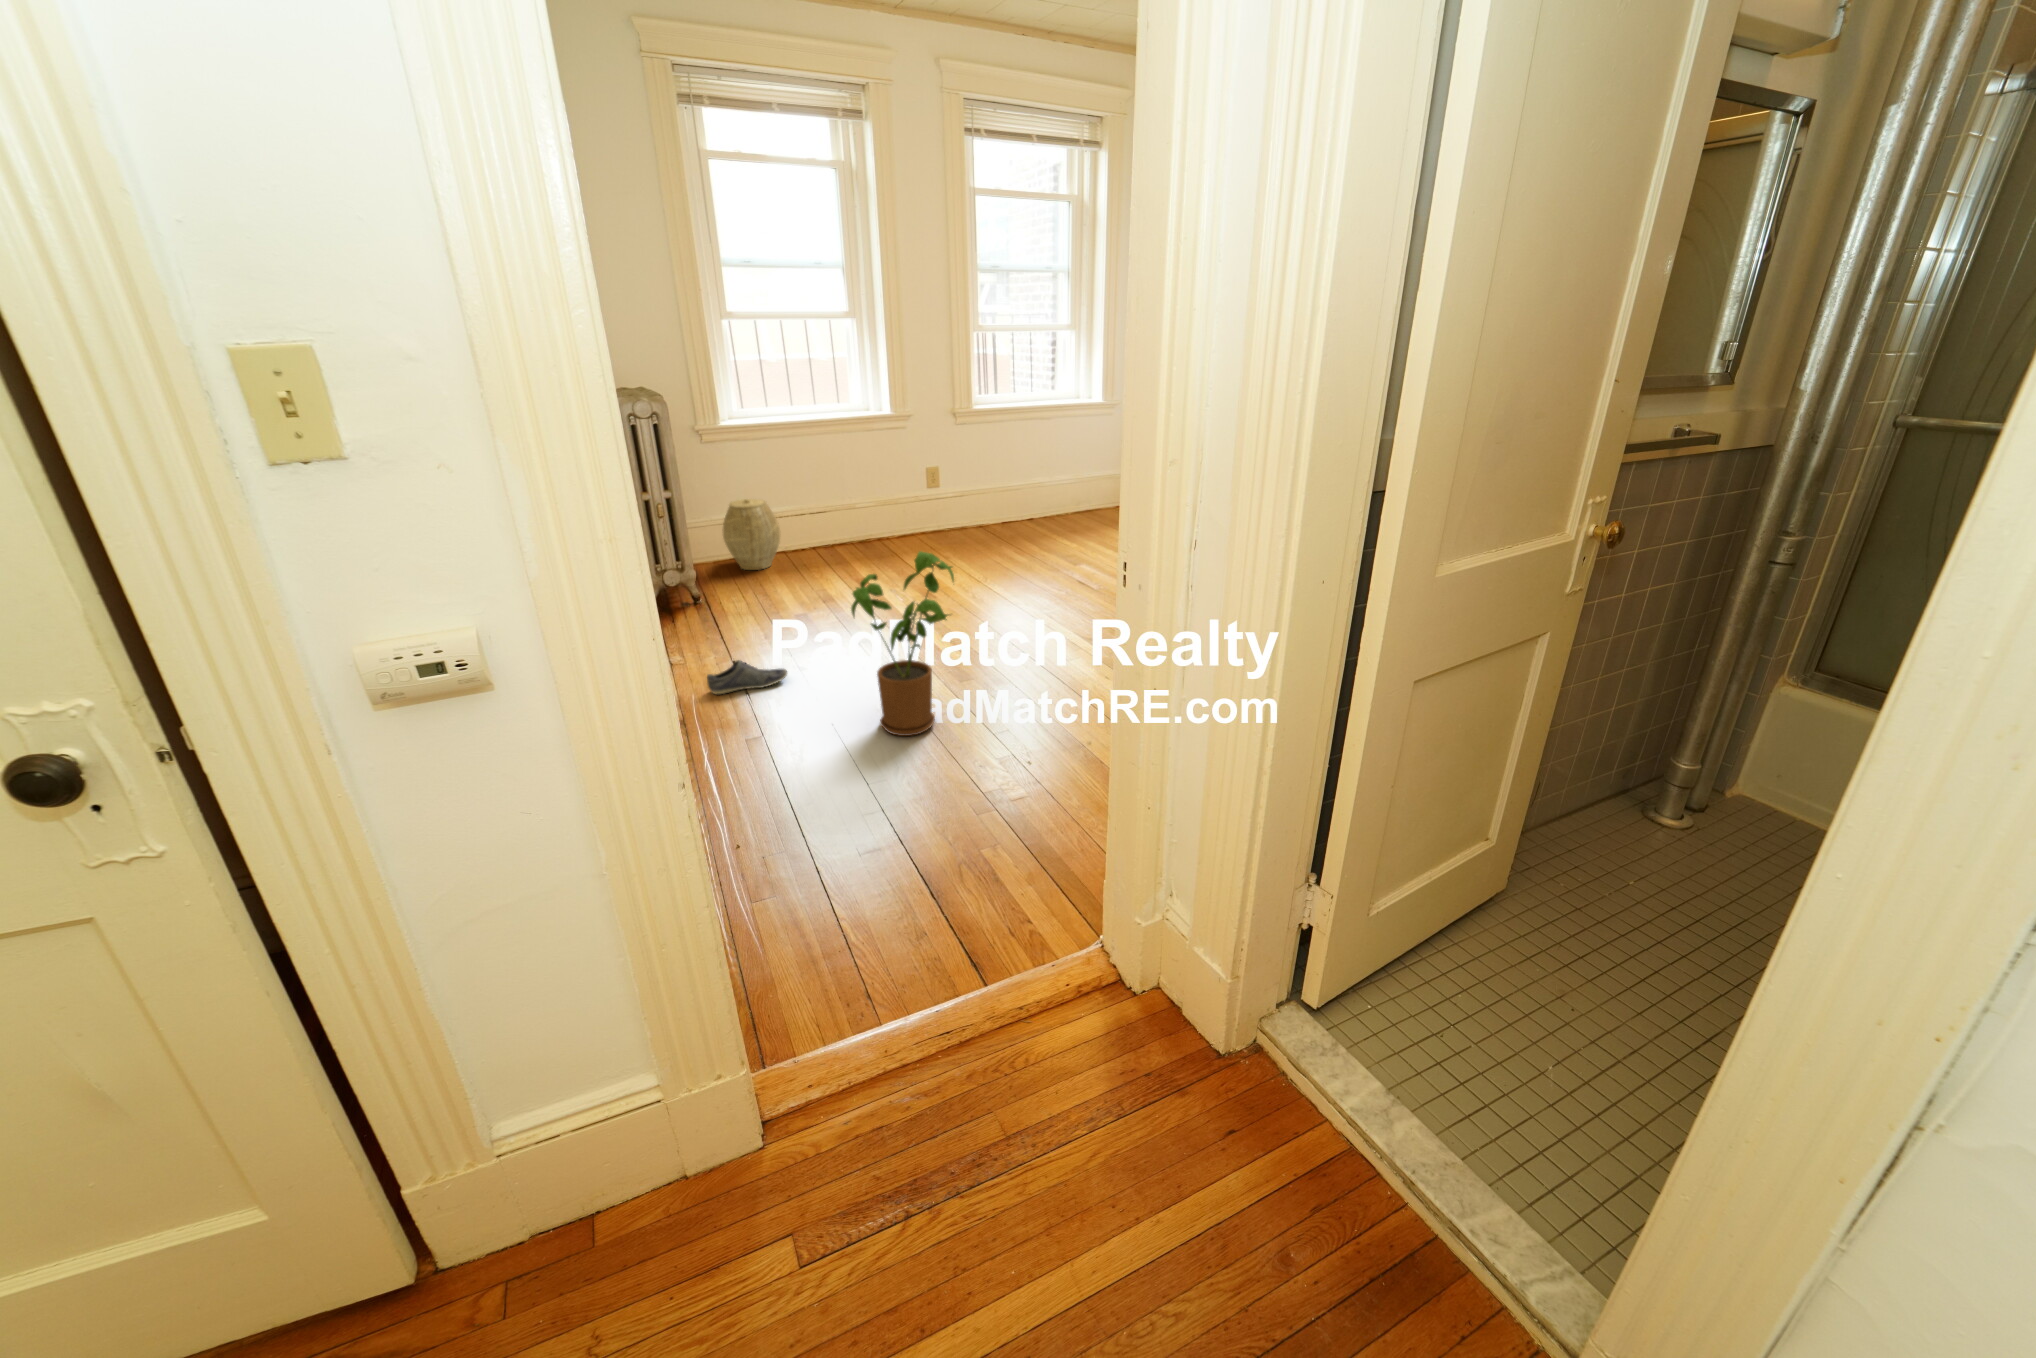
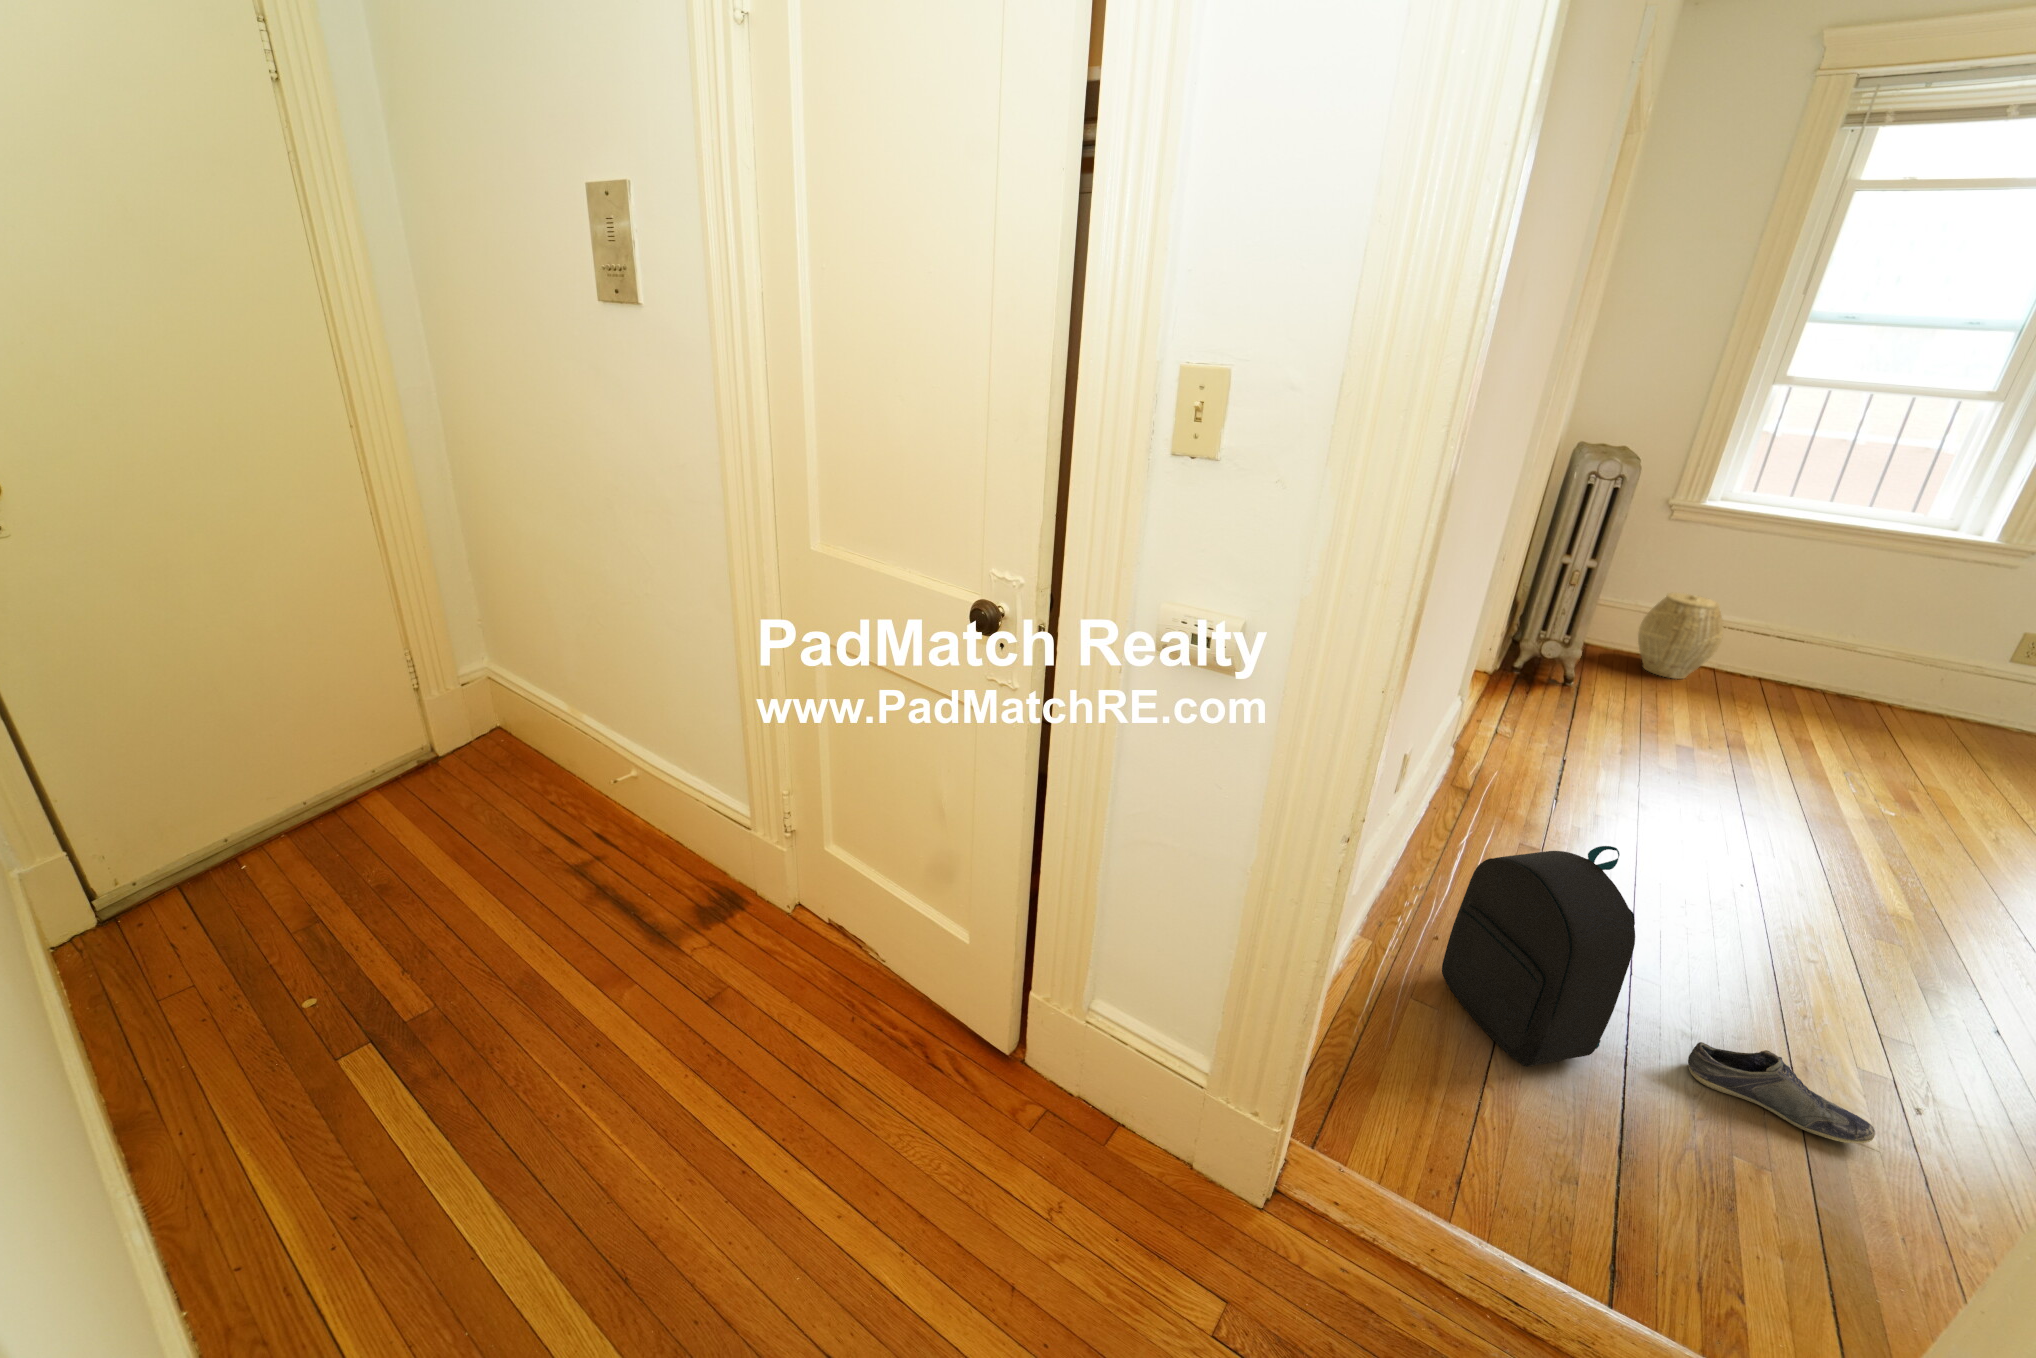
house plant: present [851,551,954,736] -> none [1698,738,1955,966]
shoe: present [707,660,787,694] -> present [1688,1042,1875,1144]
backpack: none [748,696,884,889] -> present [1442,846,1635,1066]

